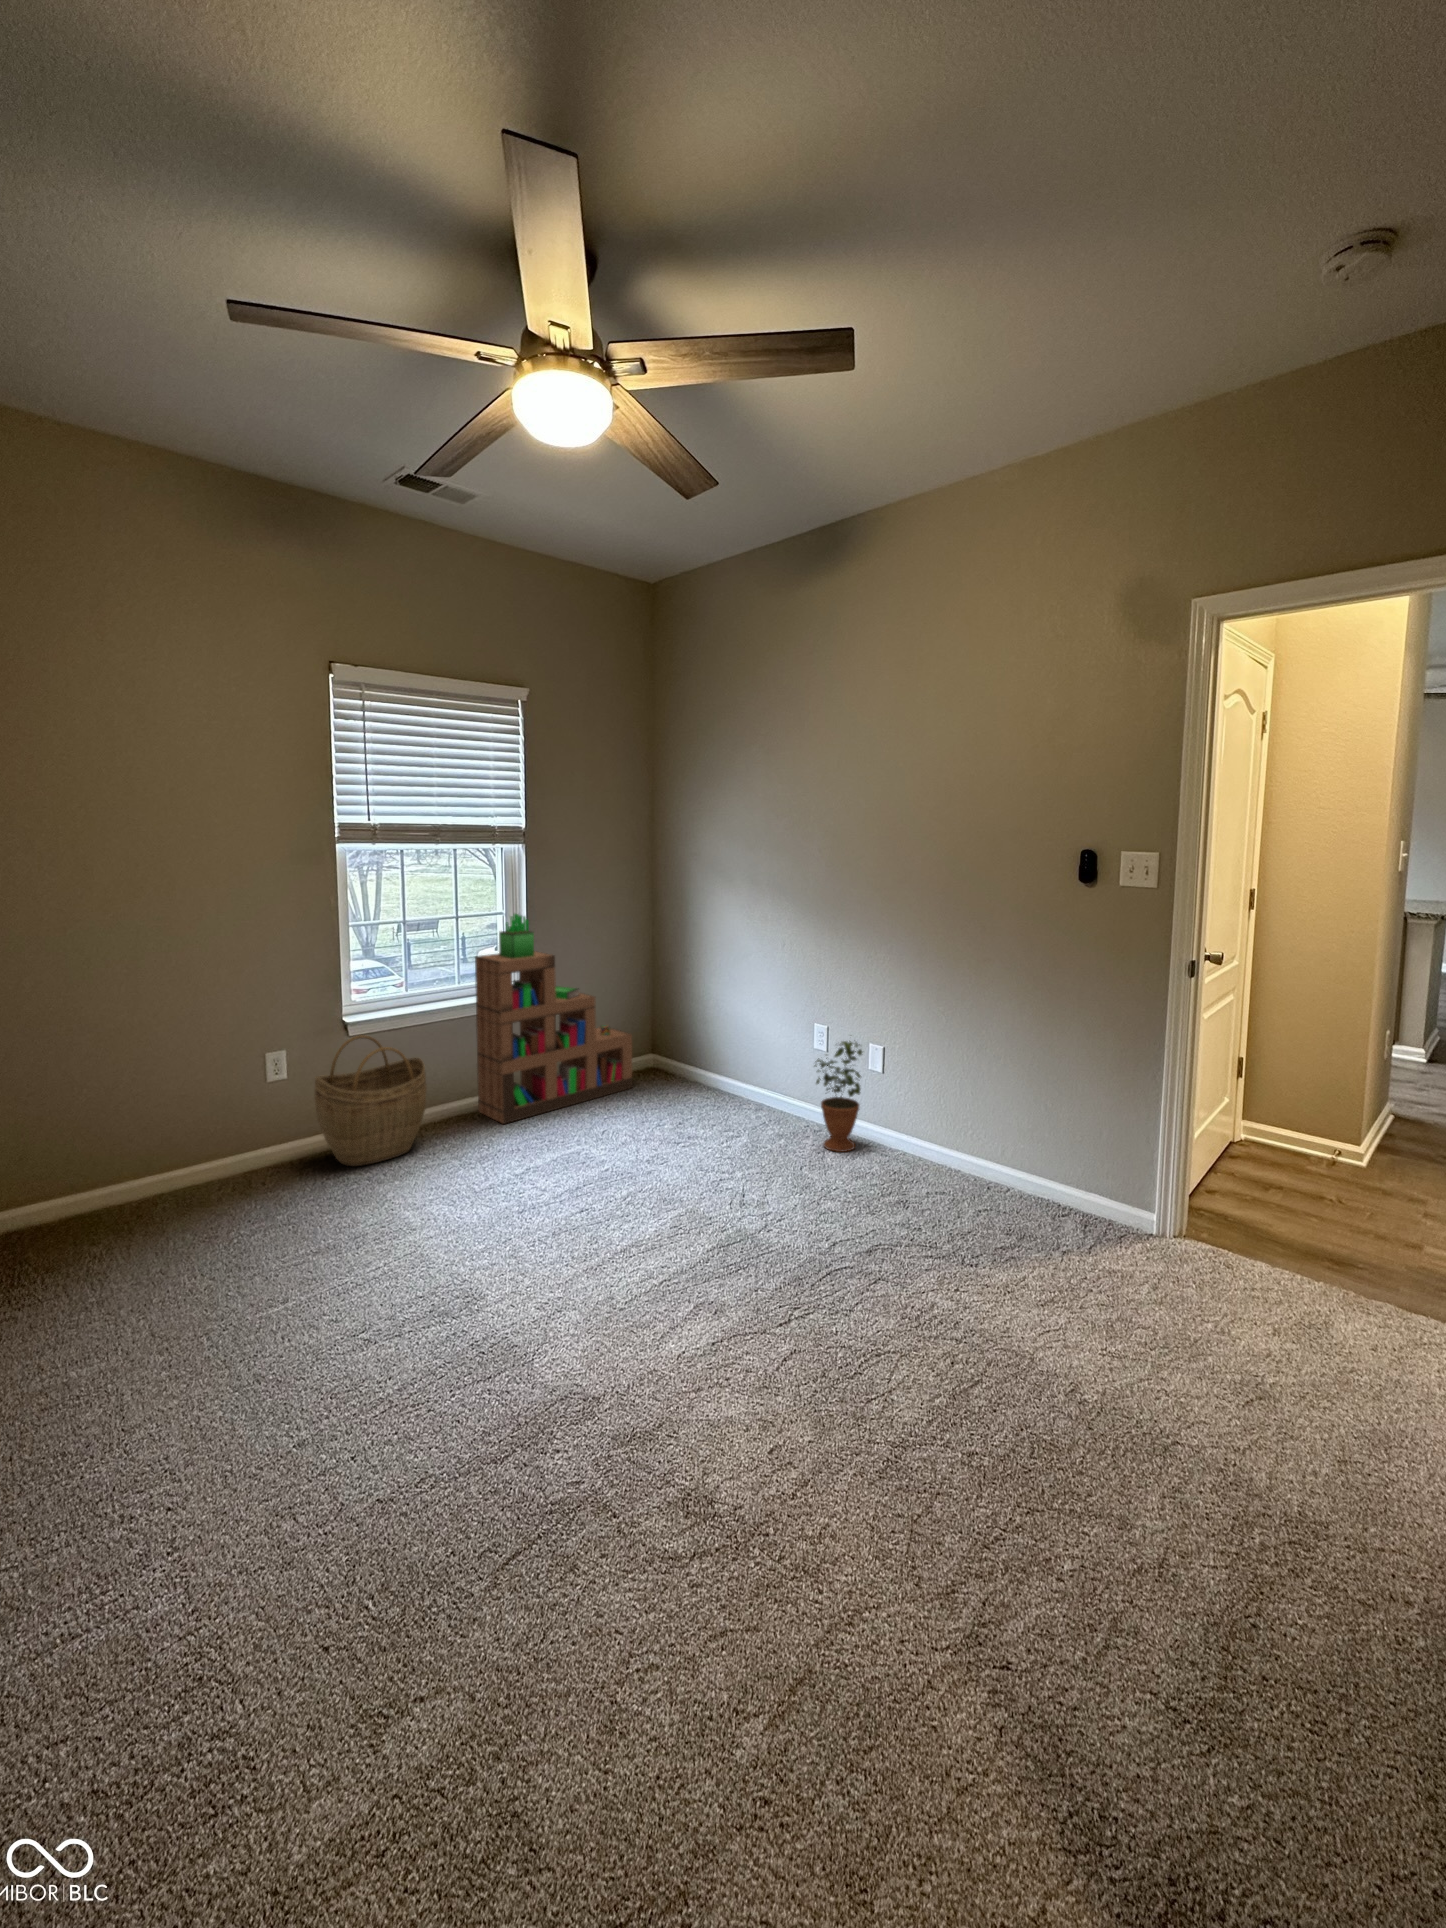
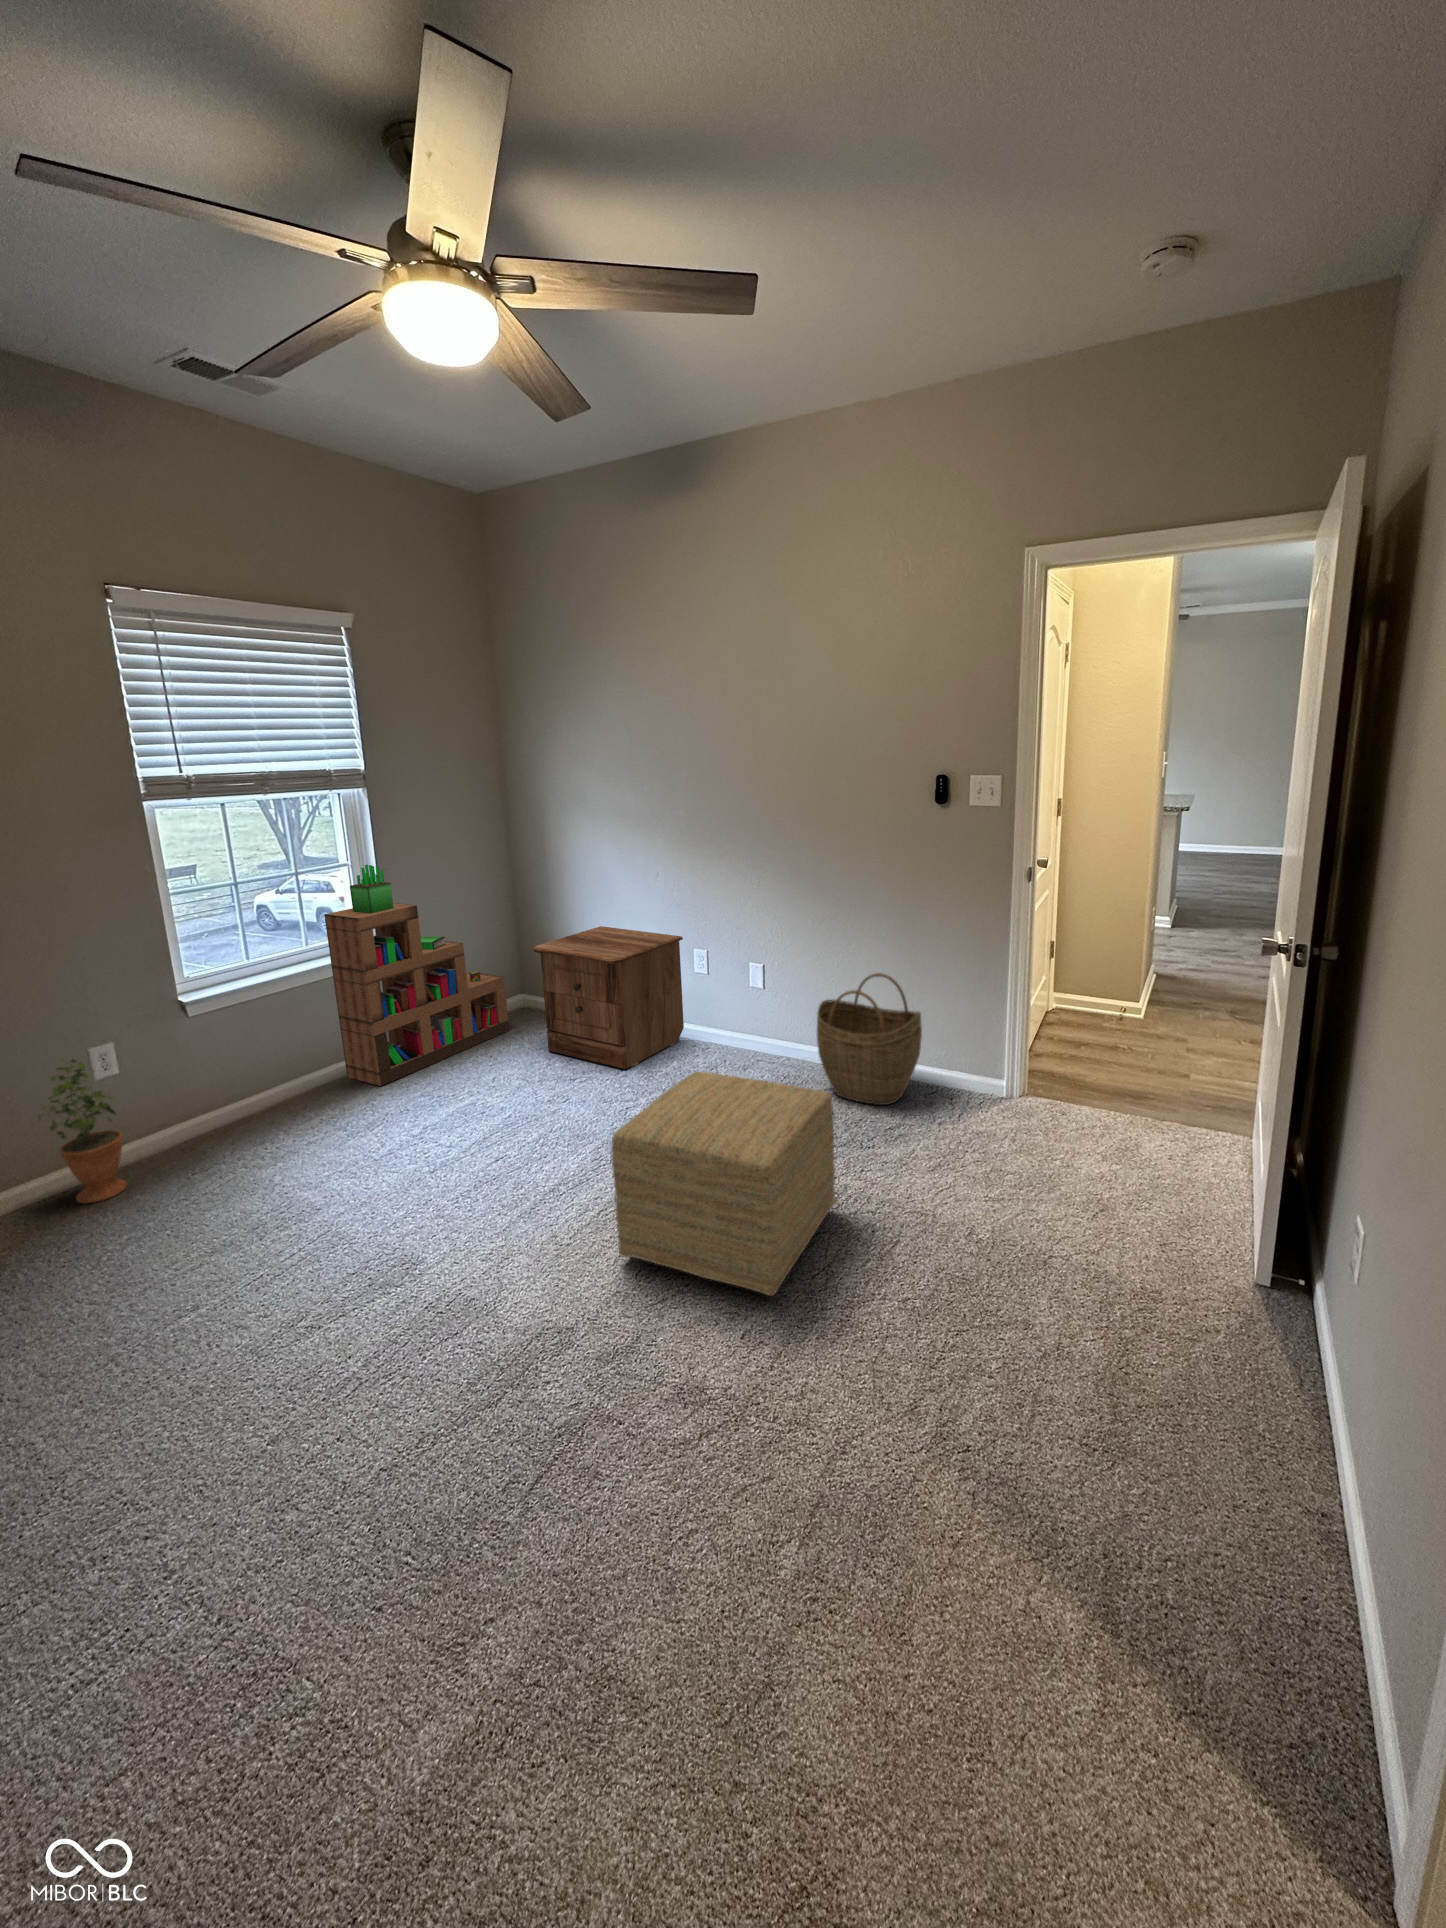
nightstand: none [656,993,804,1141] -> present [534,926,684,1069]
woven basket: present [314,1035,427,1166] -> present [817,973,922,1105]
potted plant: present [815,1041,862,1152] -> present [39,1059,127,1203]
ottoman: none [666,1147,915,1412] -> present [611,1071,835,1296]

